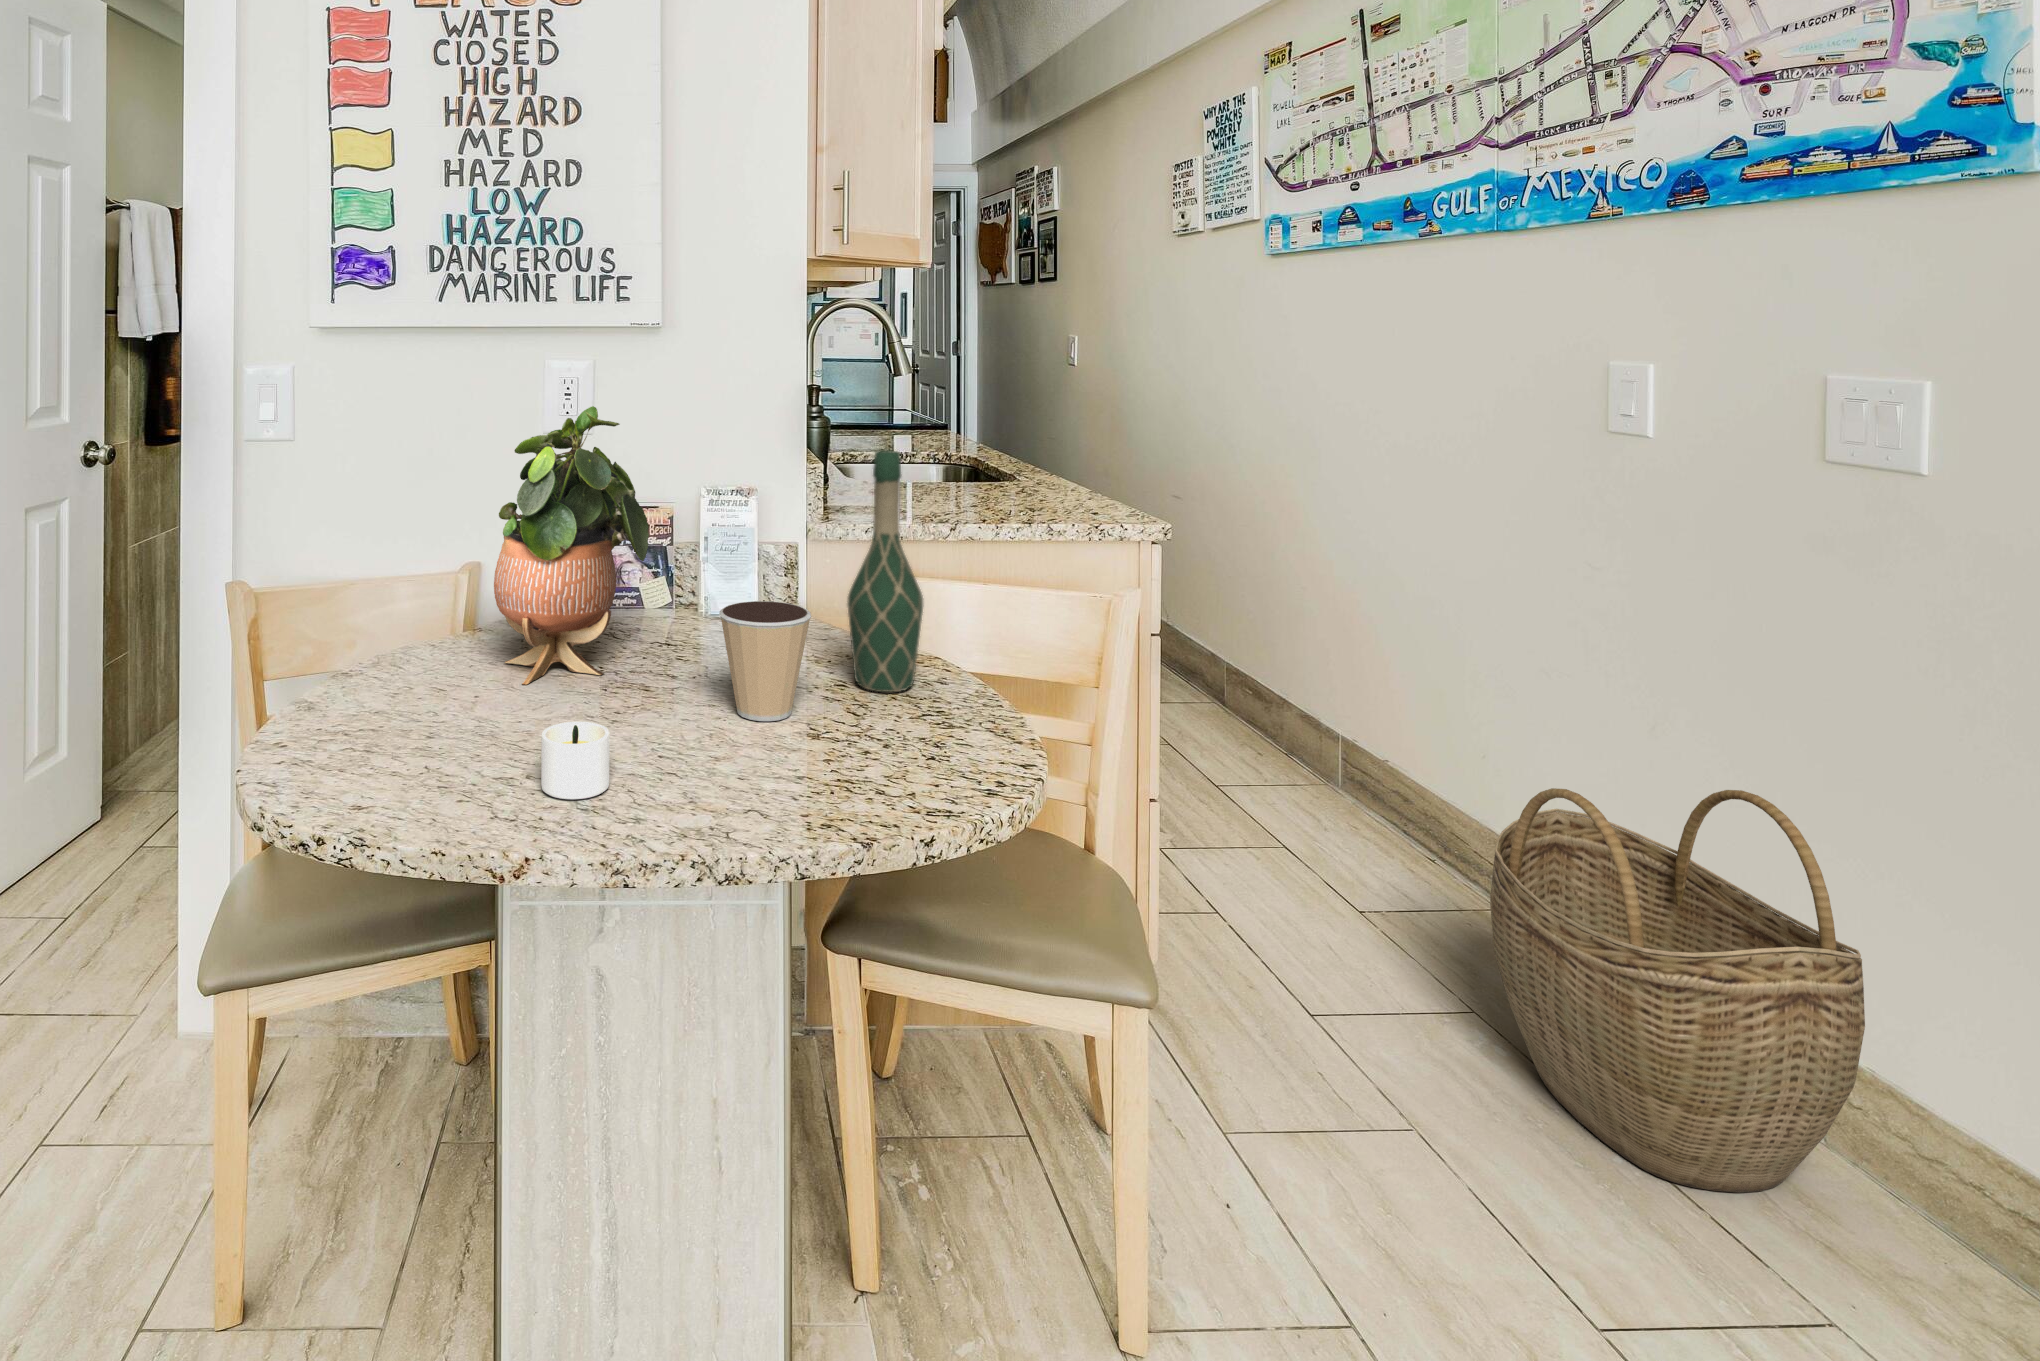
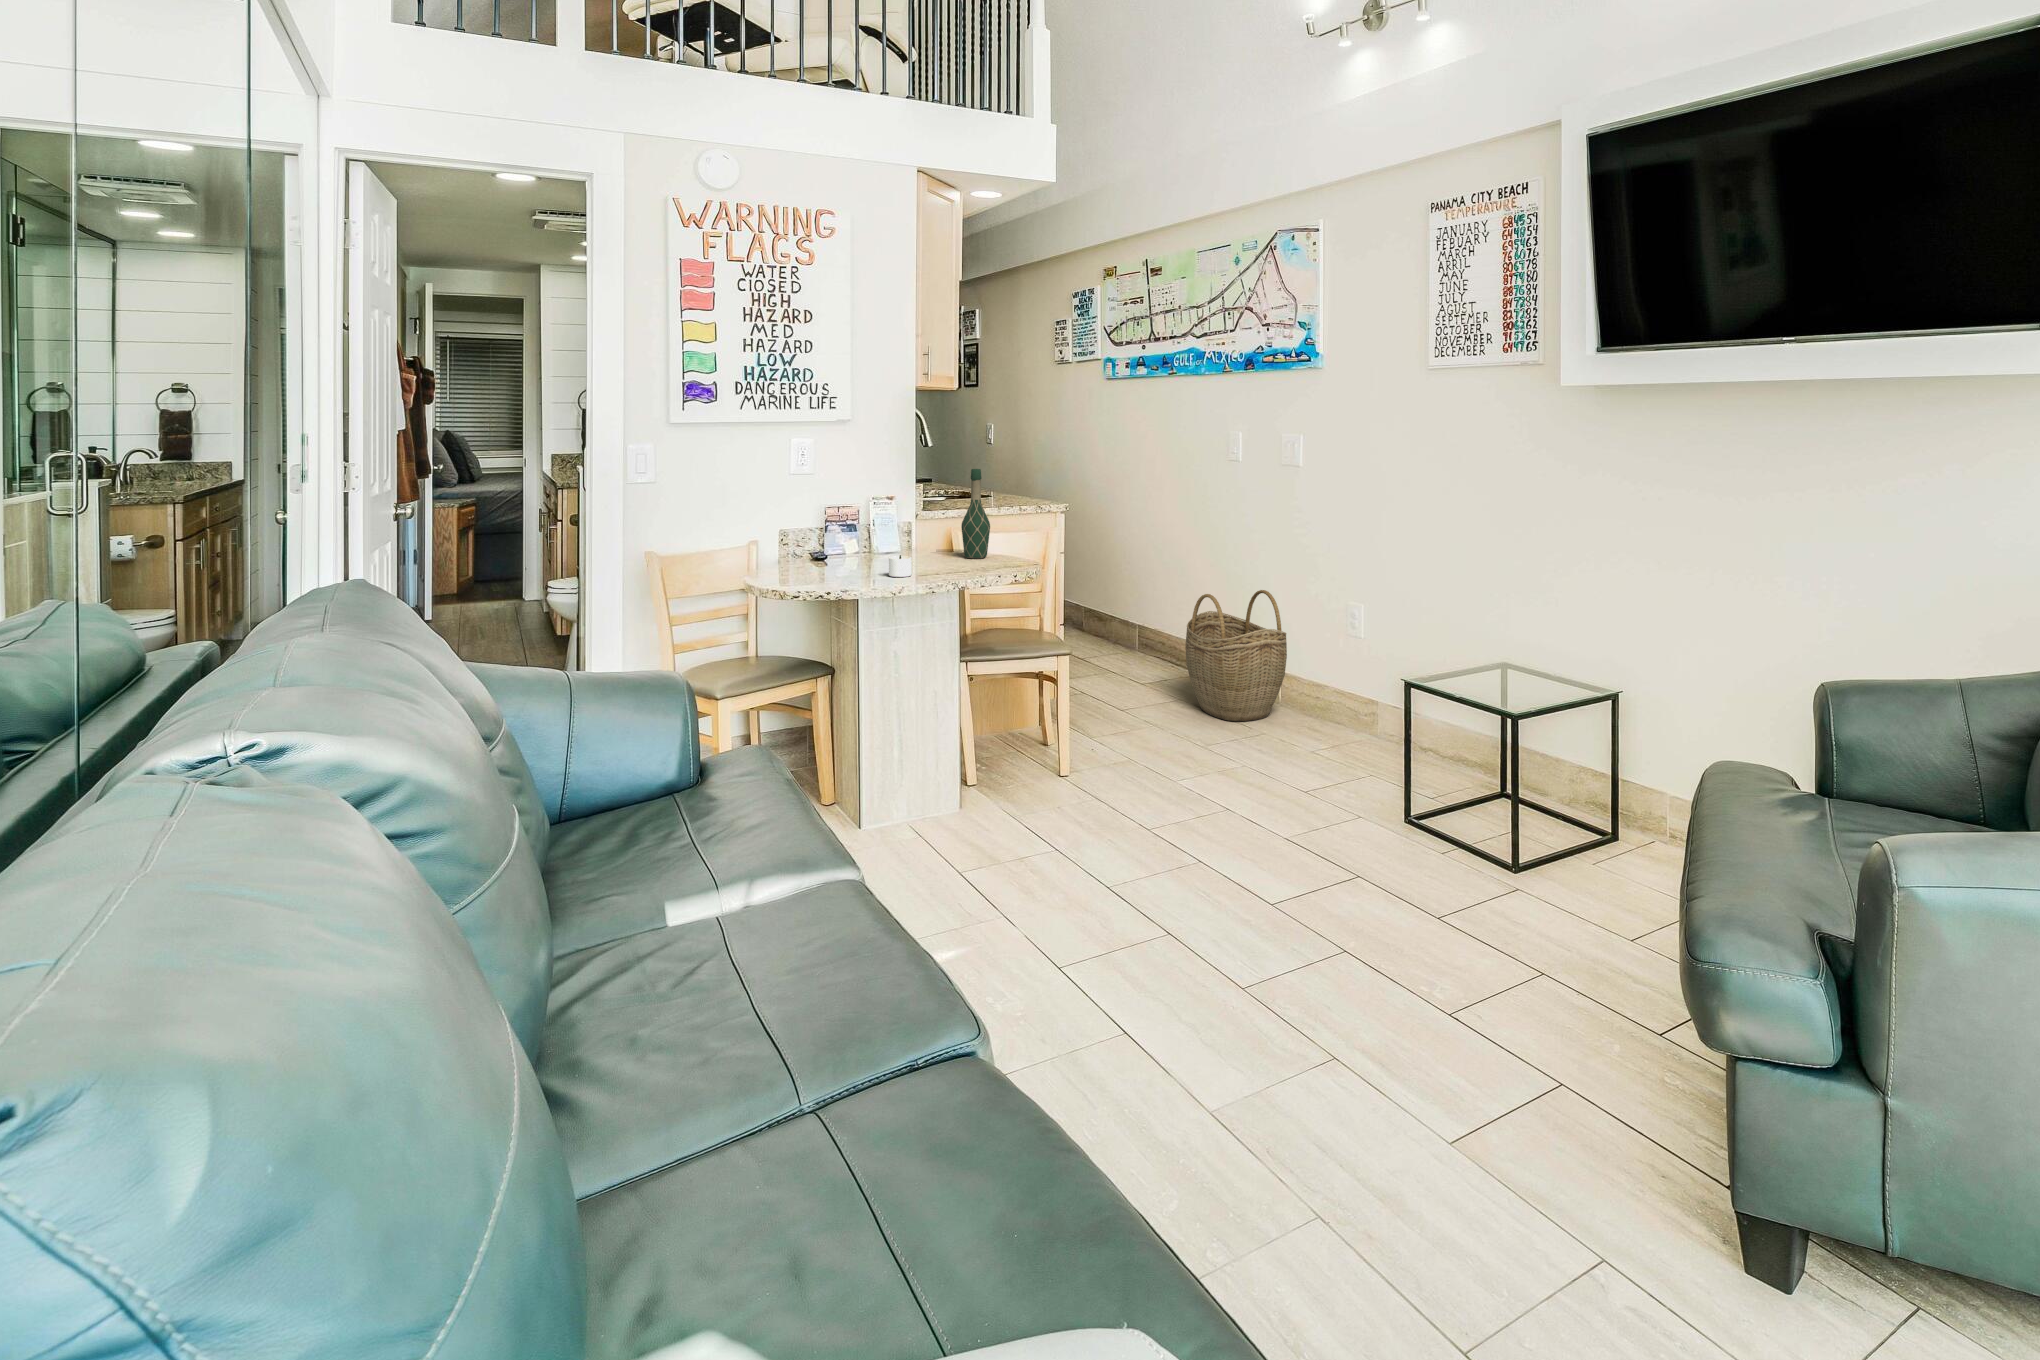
potted plant: present [494,406,649,685] -> none [815,454,882,565]
coffee cup: present [719,601,811,721] -> none [923,525,958,565]

